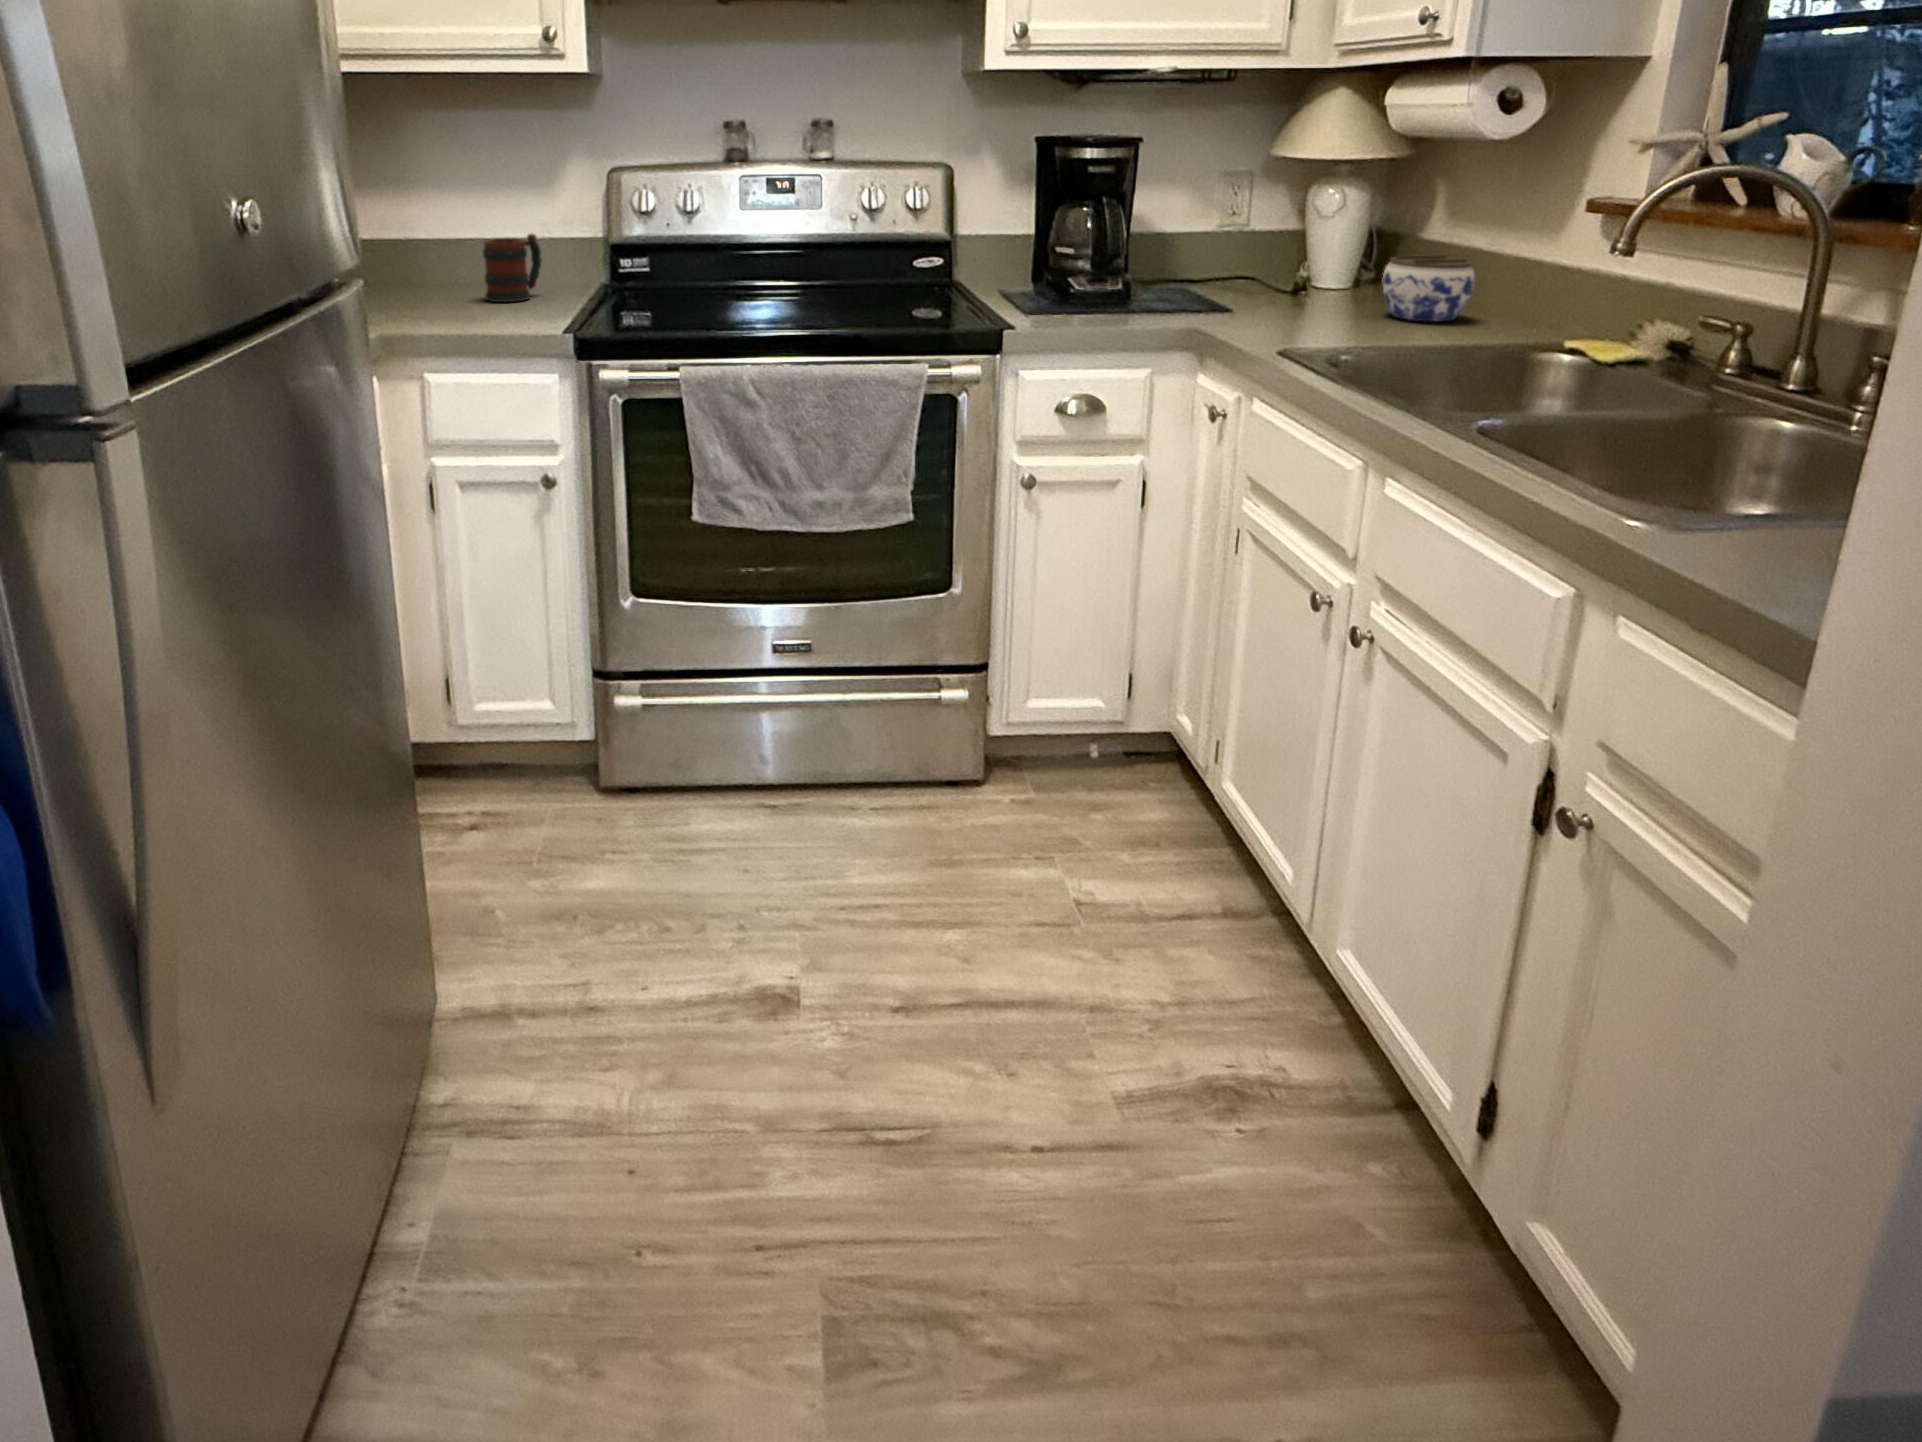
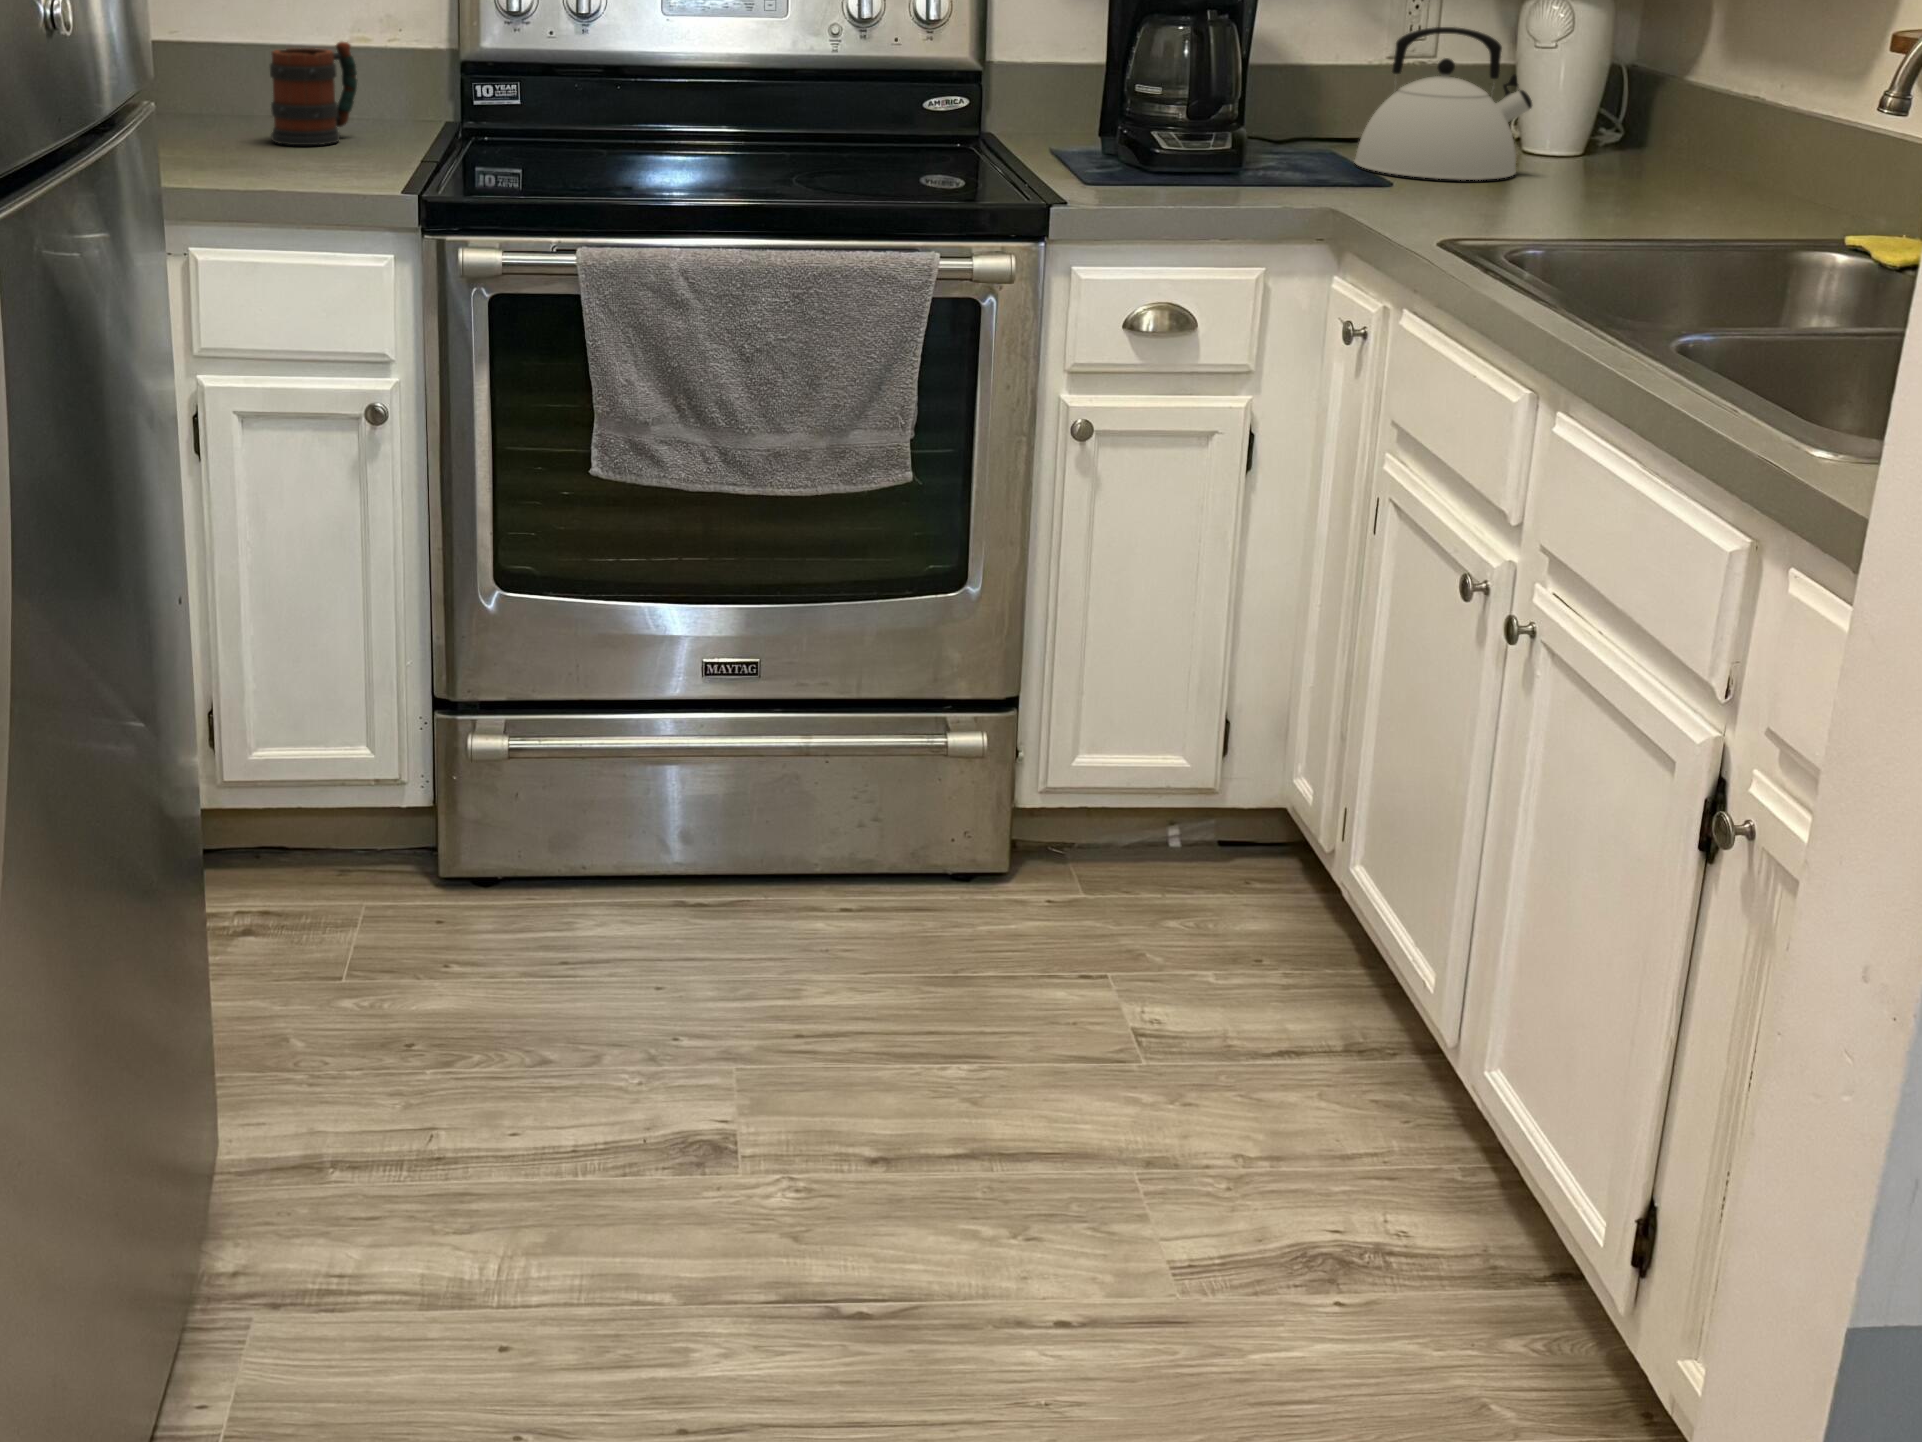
kettle: none [1204,205,1325,307] -> present [1355,27,1532,180]
jar: present [1382,255,1474,321] -> none [1610,108,1740,205]

